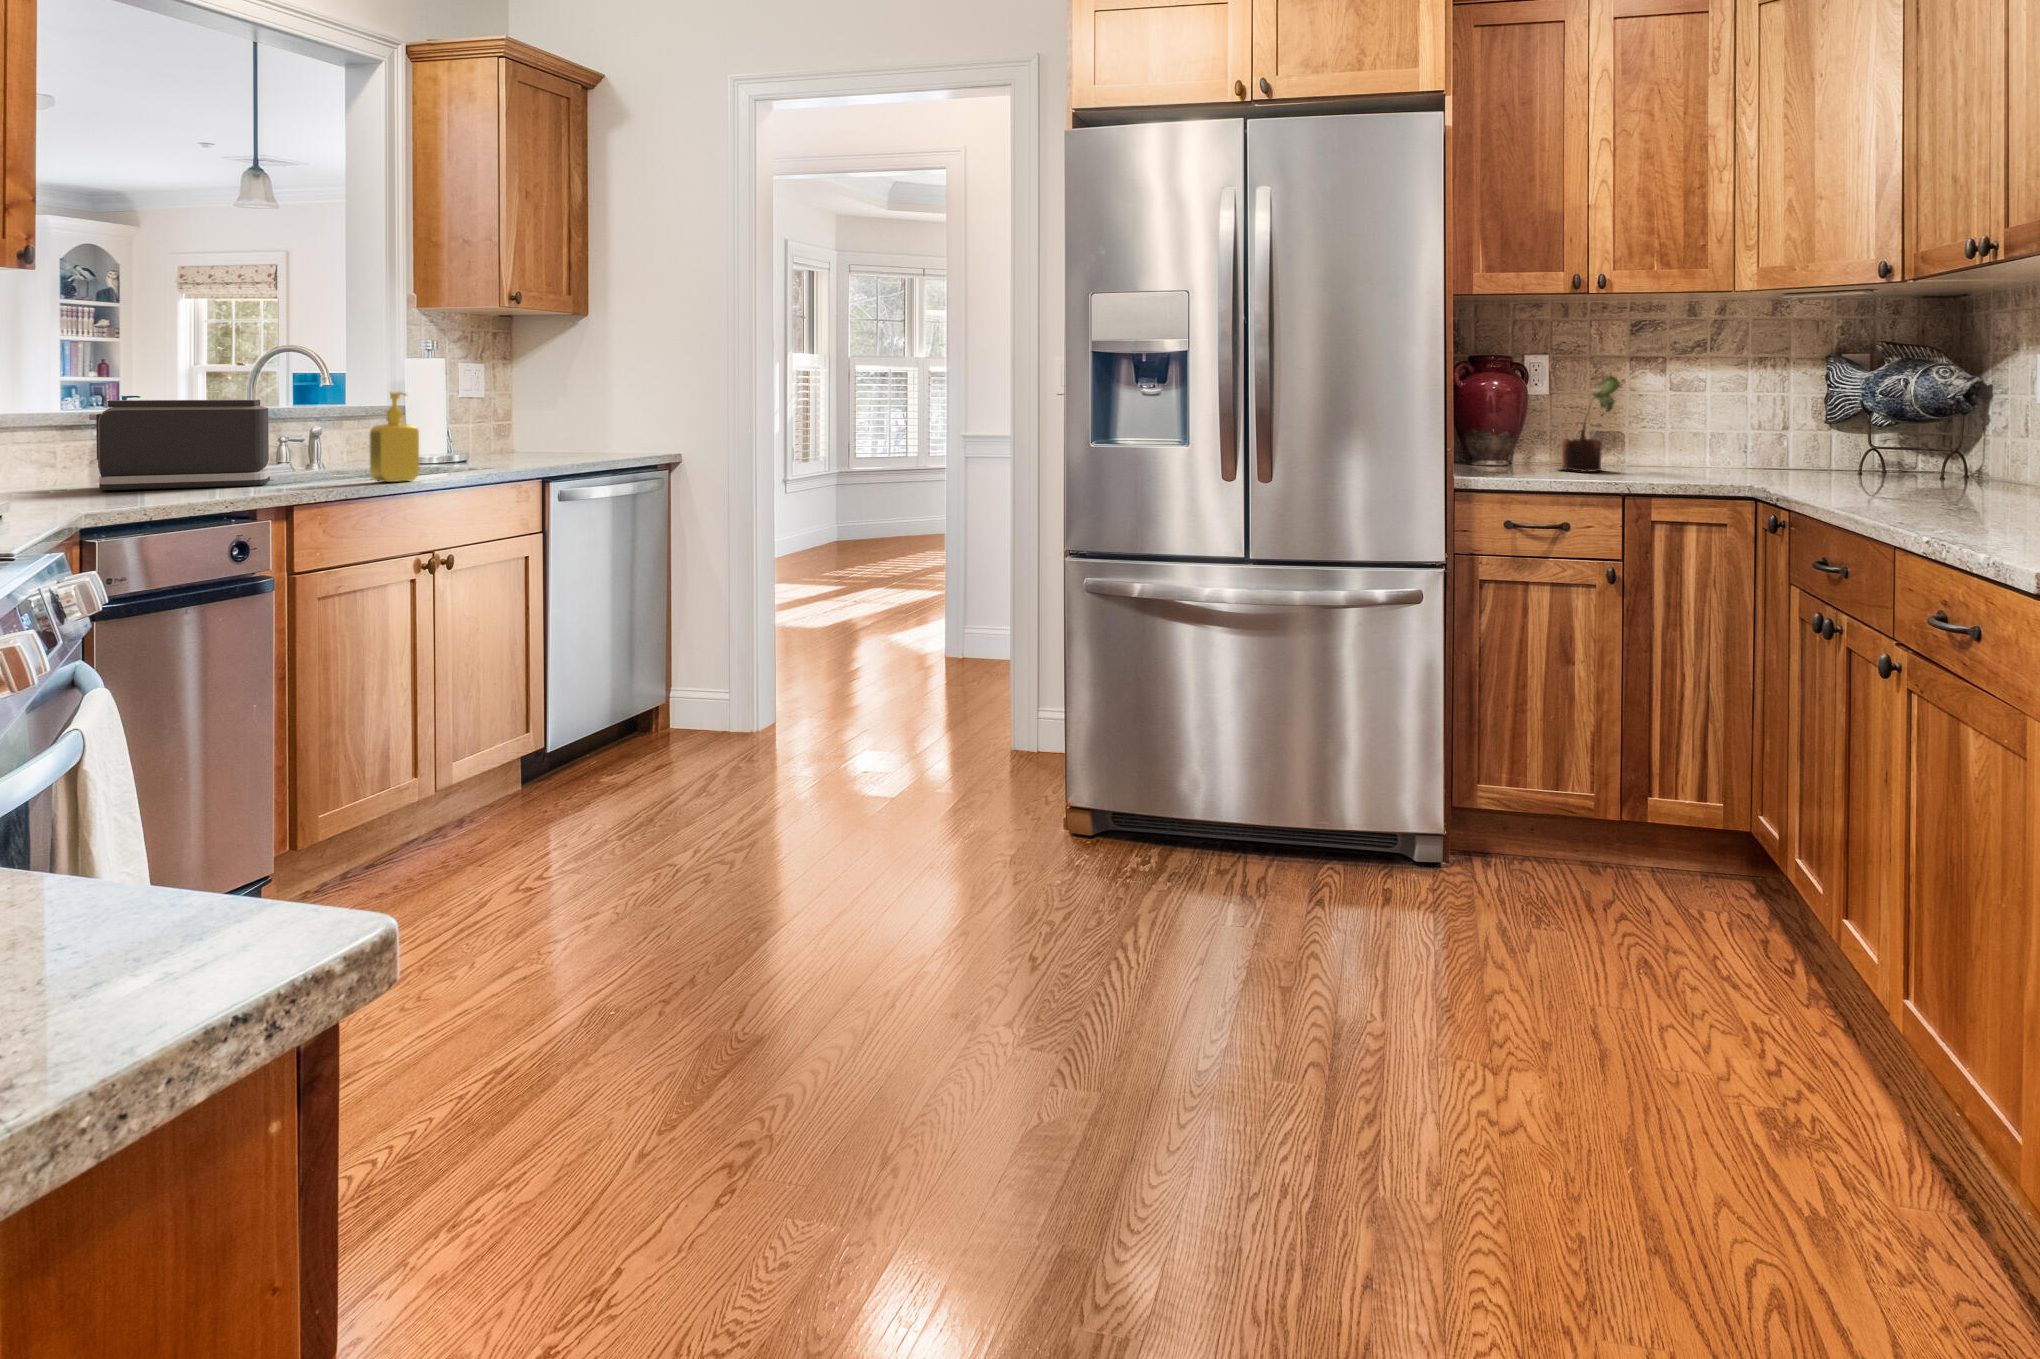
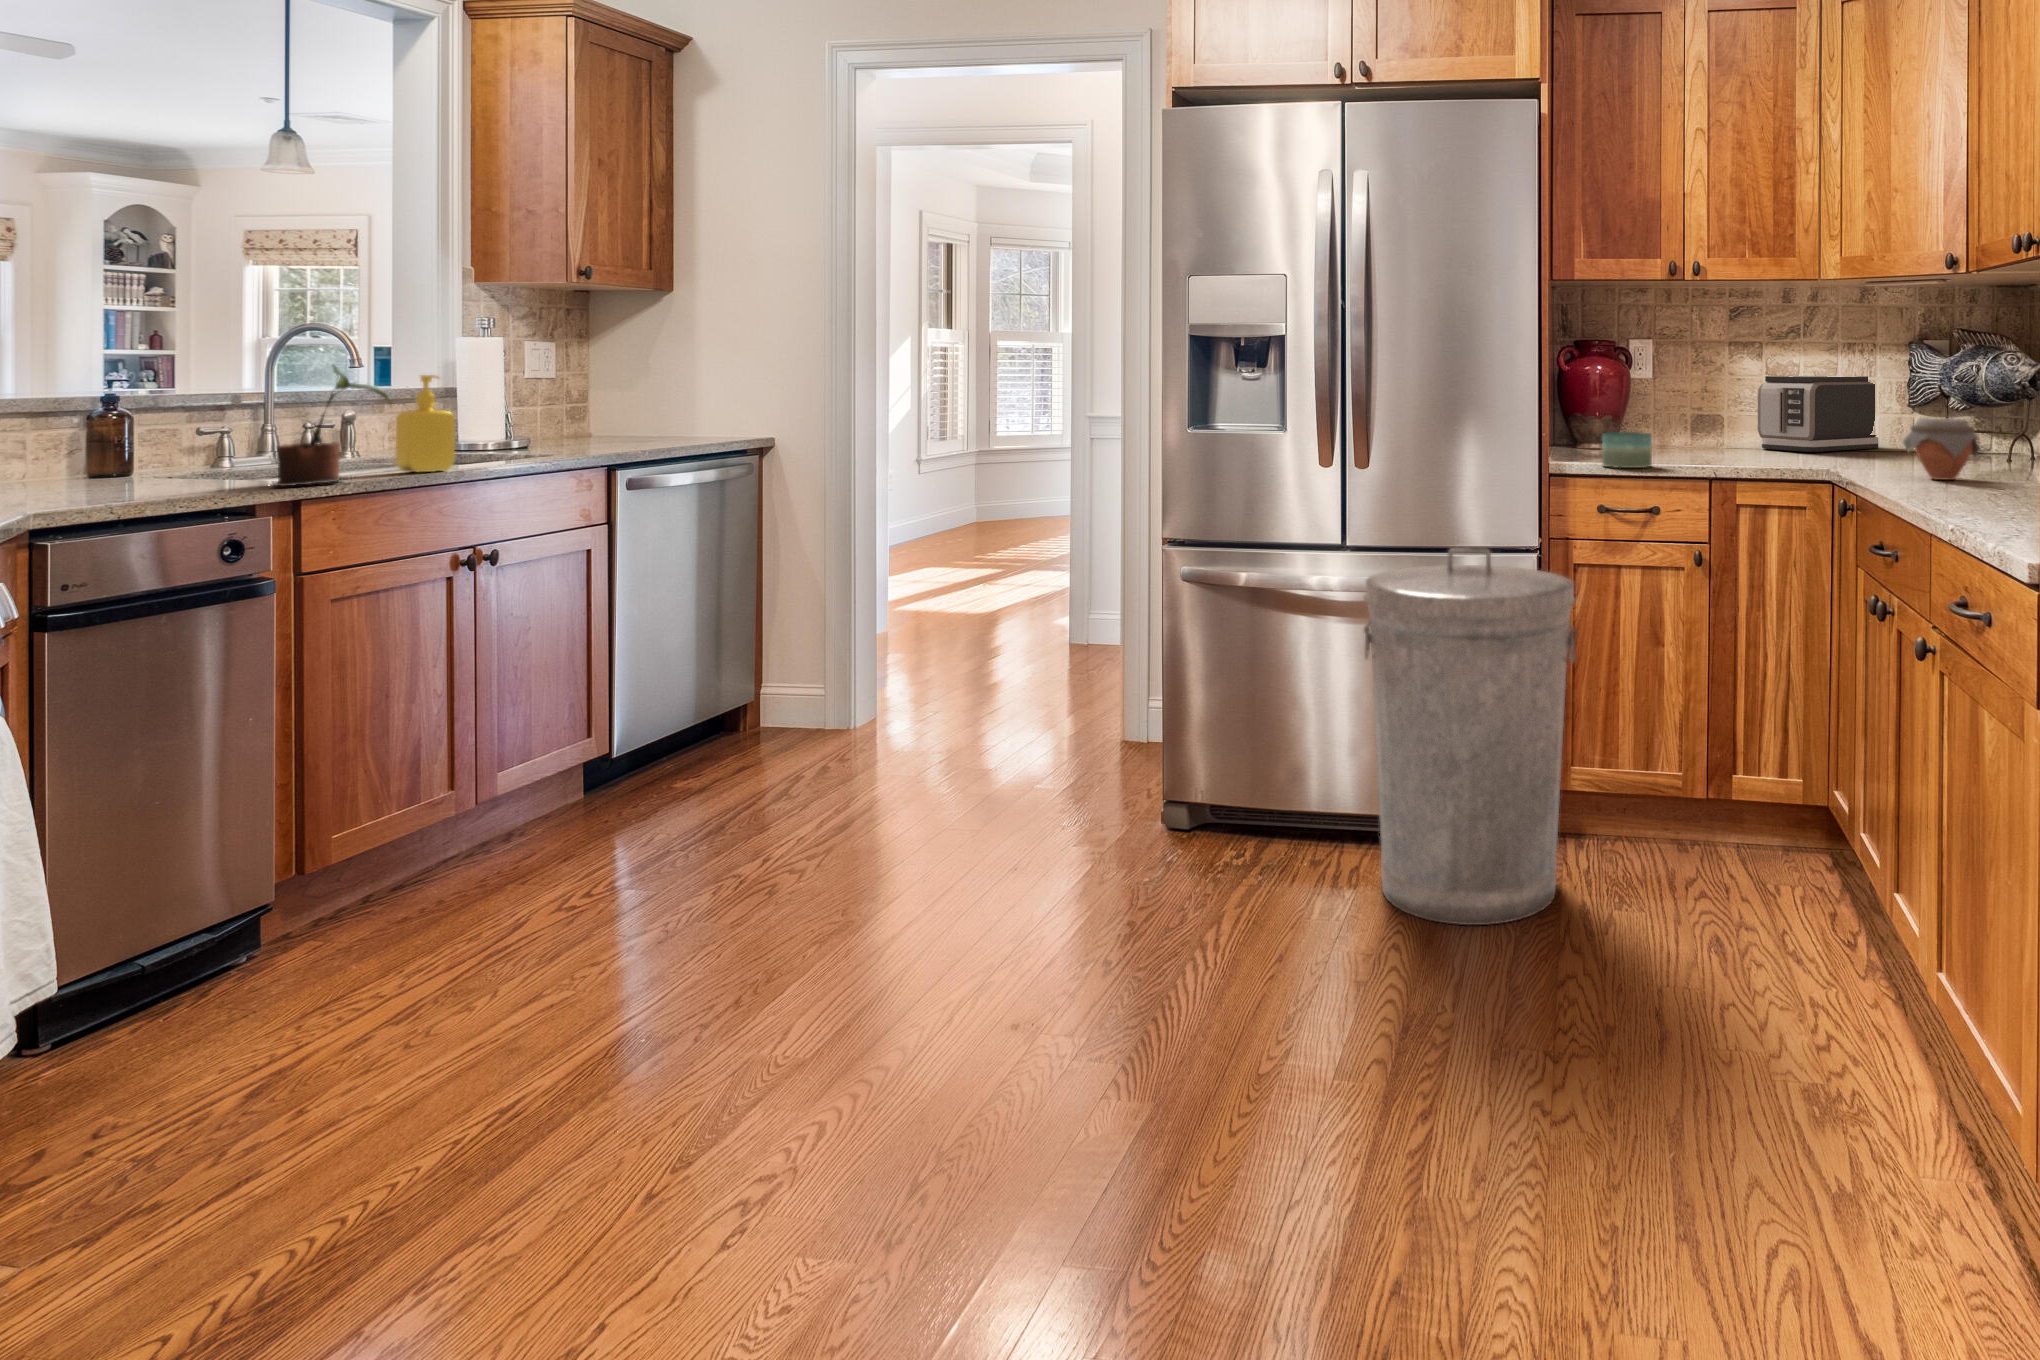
potted plant: present [1561,377,1620,472] -> present [271,365,391,486]
toaster: present [89,400,270,490] -> present [1758,376,1879,452]
jar: none [1830,432,1916,496] -> present [1903,418,1979,480]
candle: none [1503,448,1555,483] -> present [1602,432,1652,468]
trash can: none [1271,561,1486,935] -> present [1364,548,1575,925]

